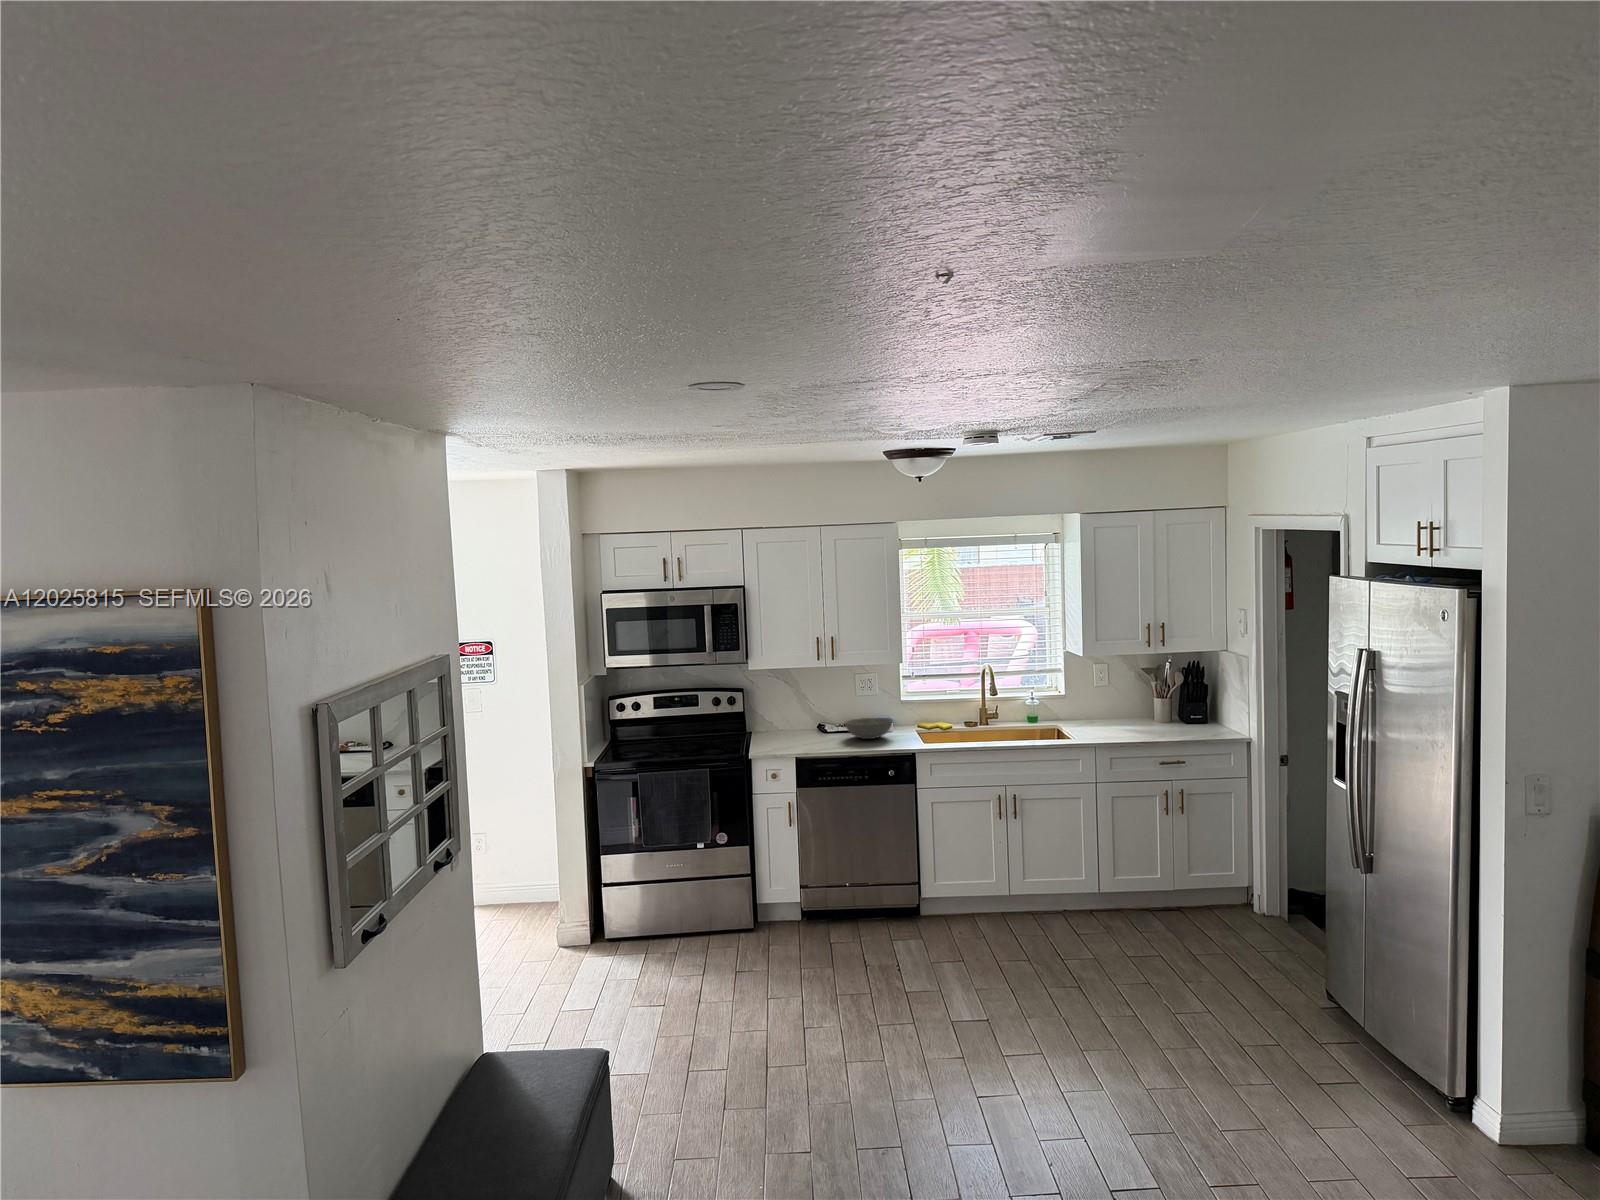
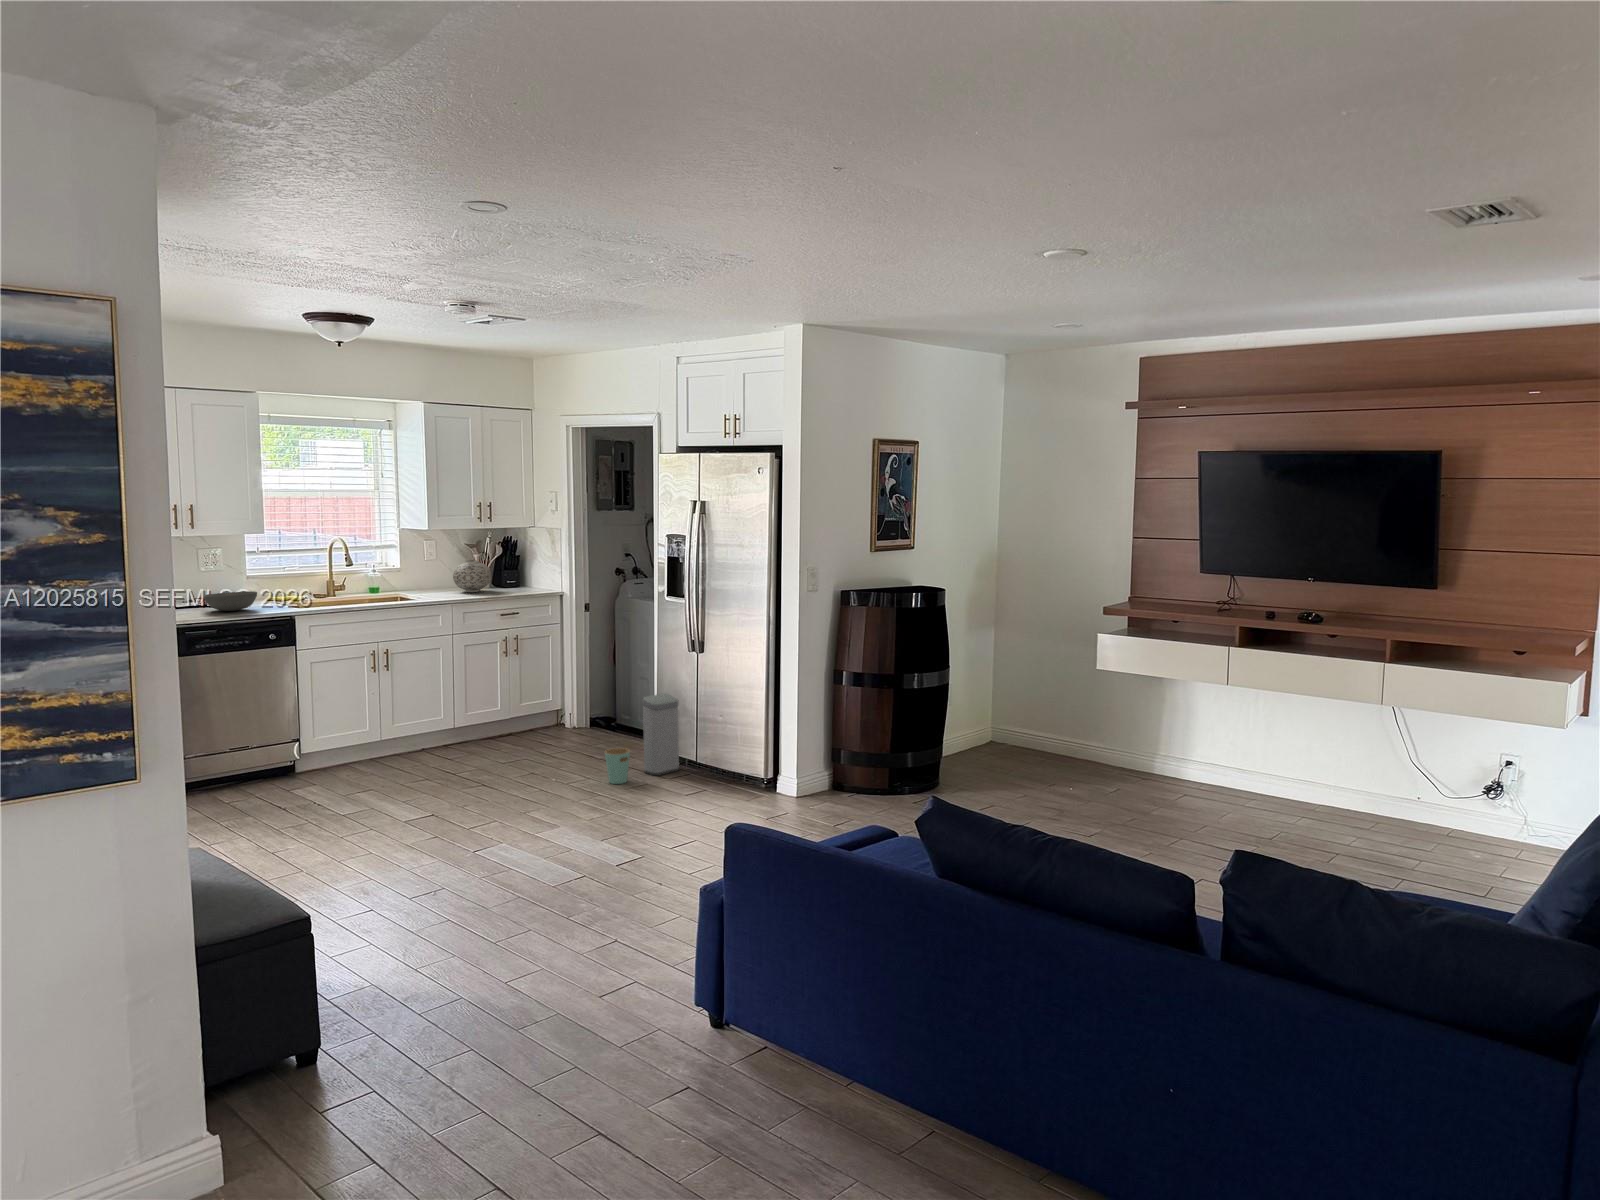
vase: none [1116,690,1163,730] -> present [453,560,491,592]
trash can: none [1218,925,1342,1046] -> present [605,694,679,784]

